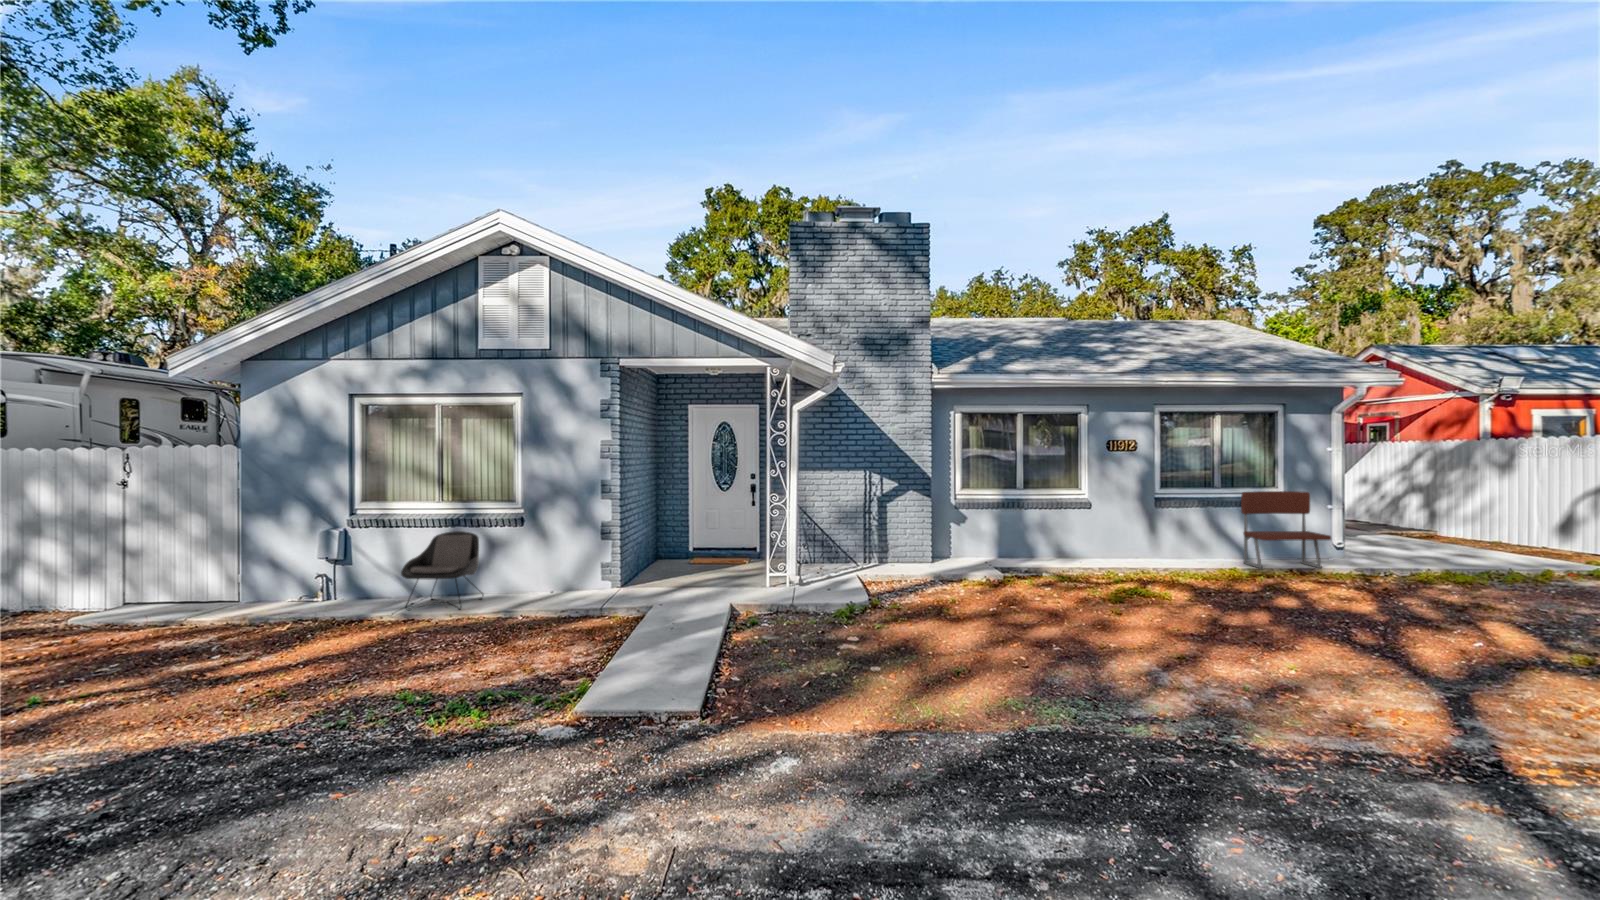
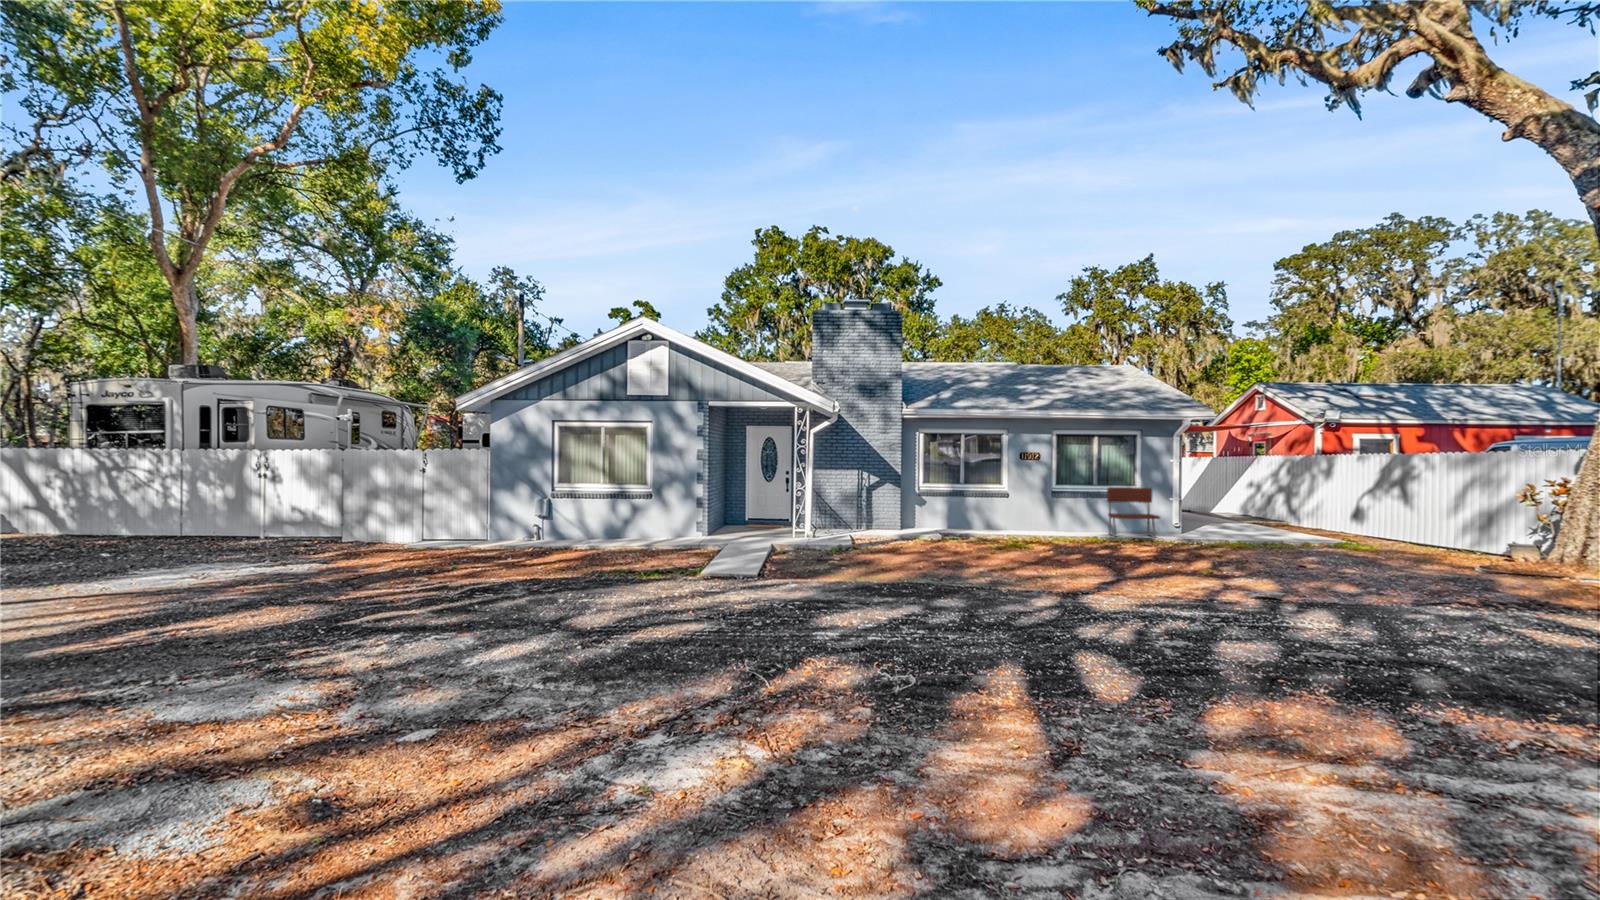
lounge chair: present [401,531,483,610] -> none [585,502,627,546]

